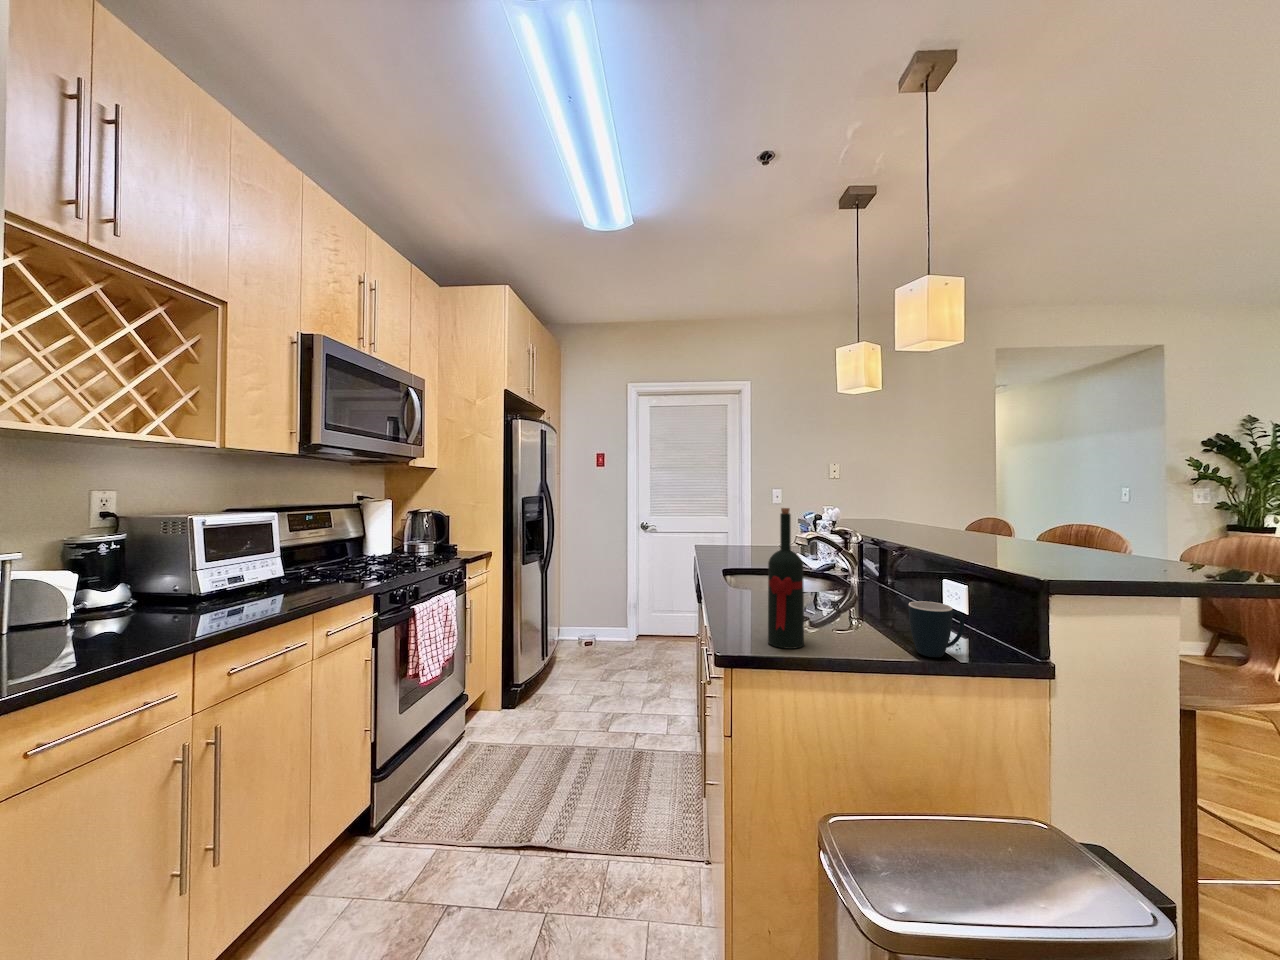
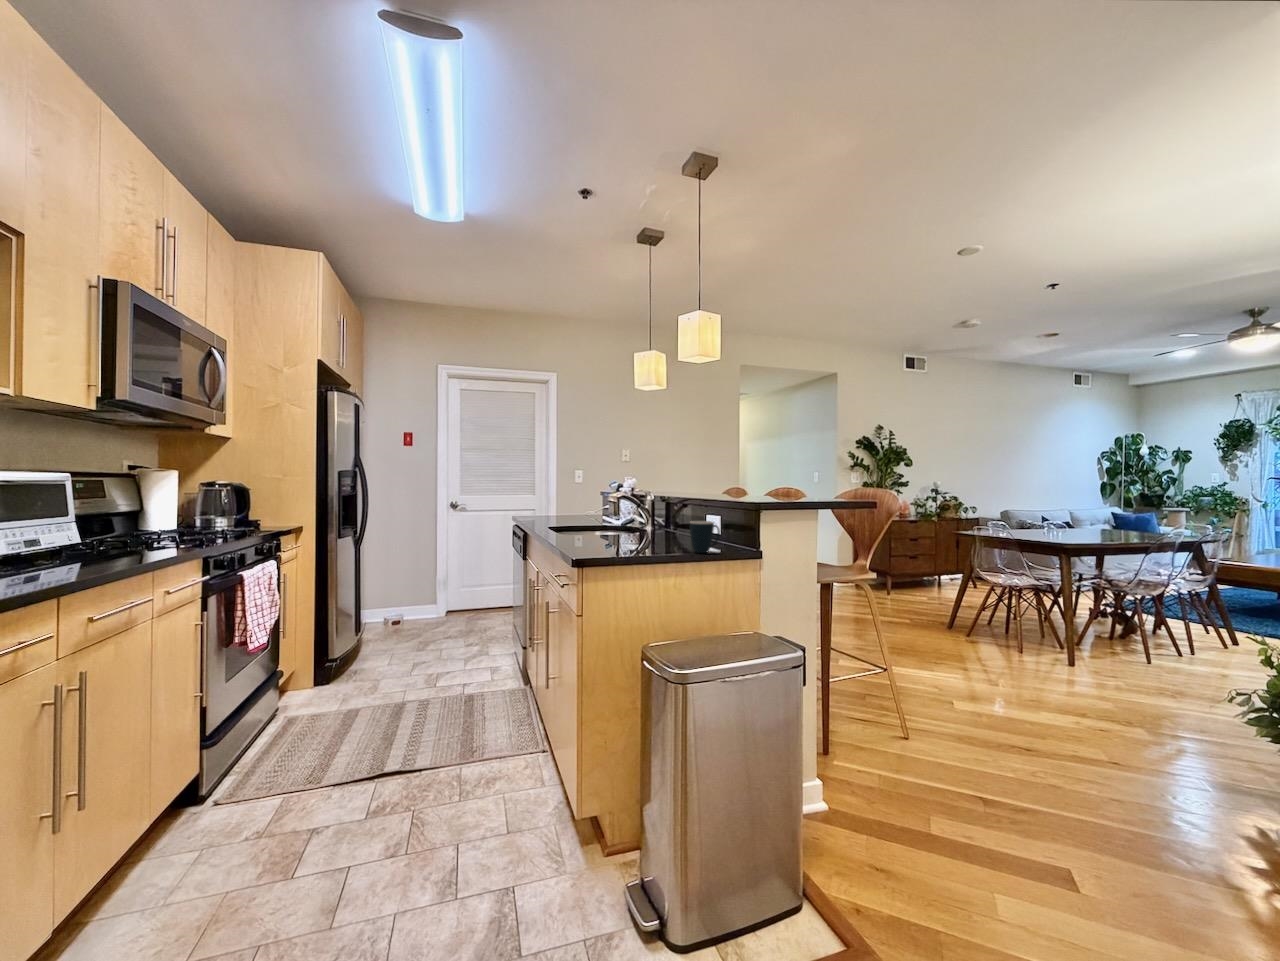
wine bottle: present [768,508,804,649] -> none [603,461,627,556]

